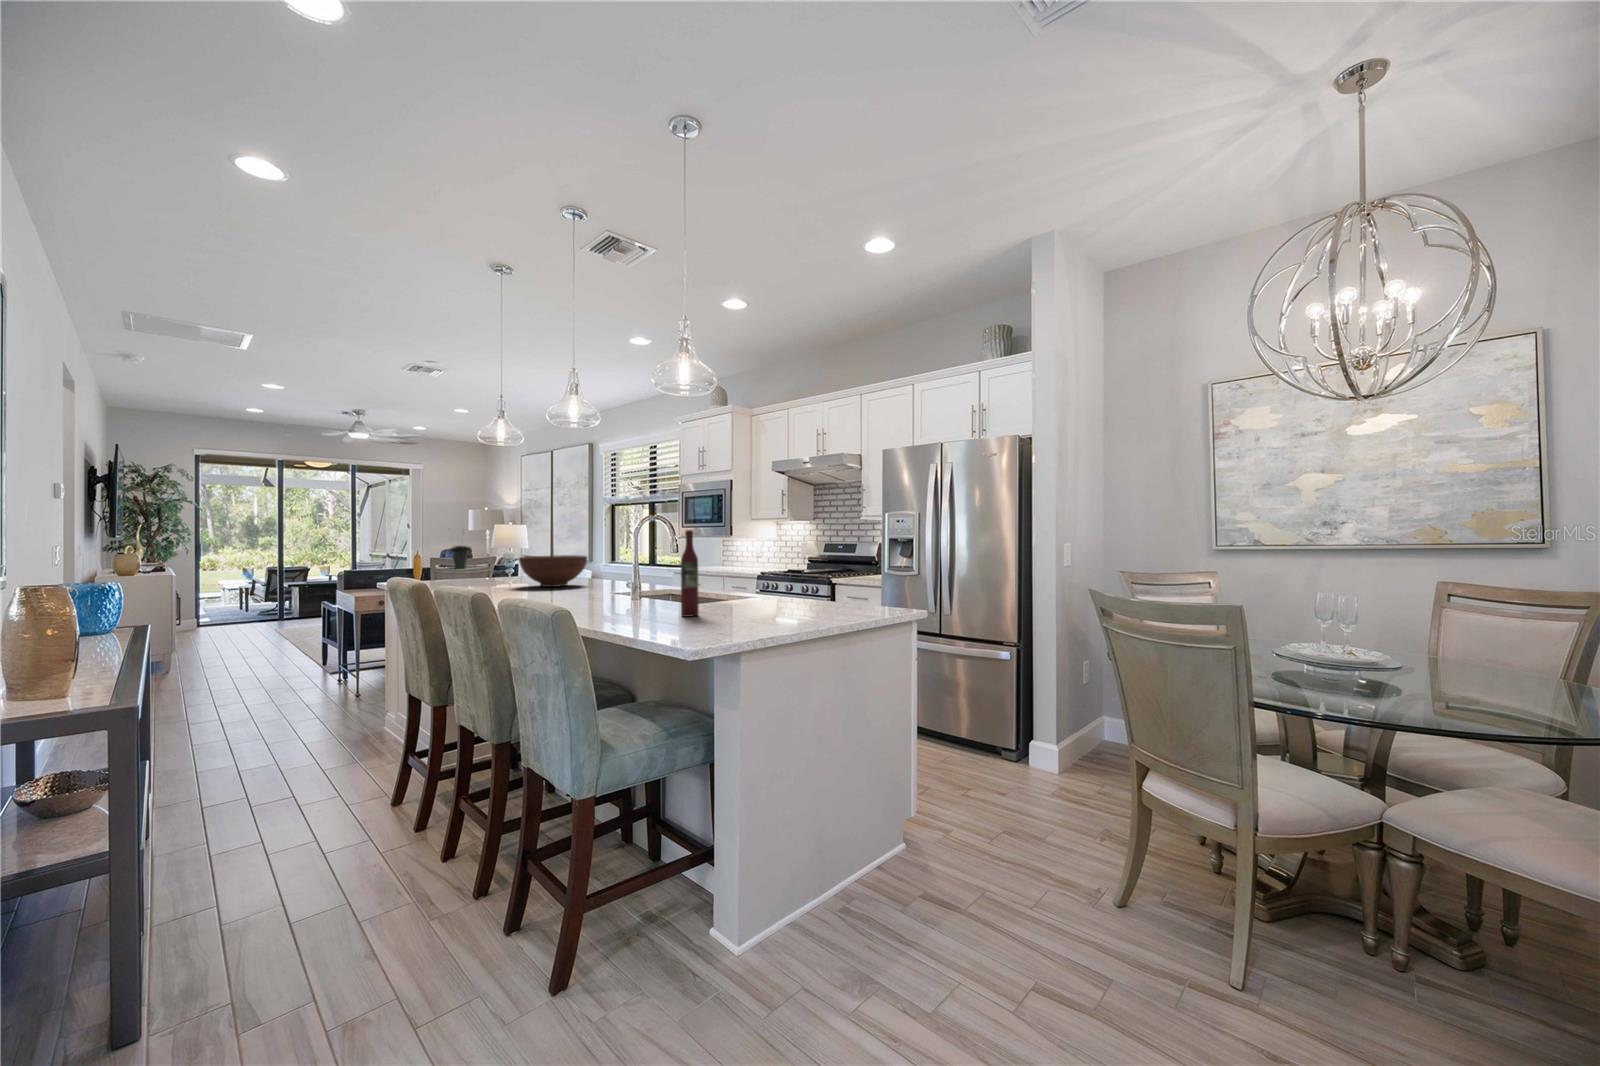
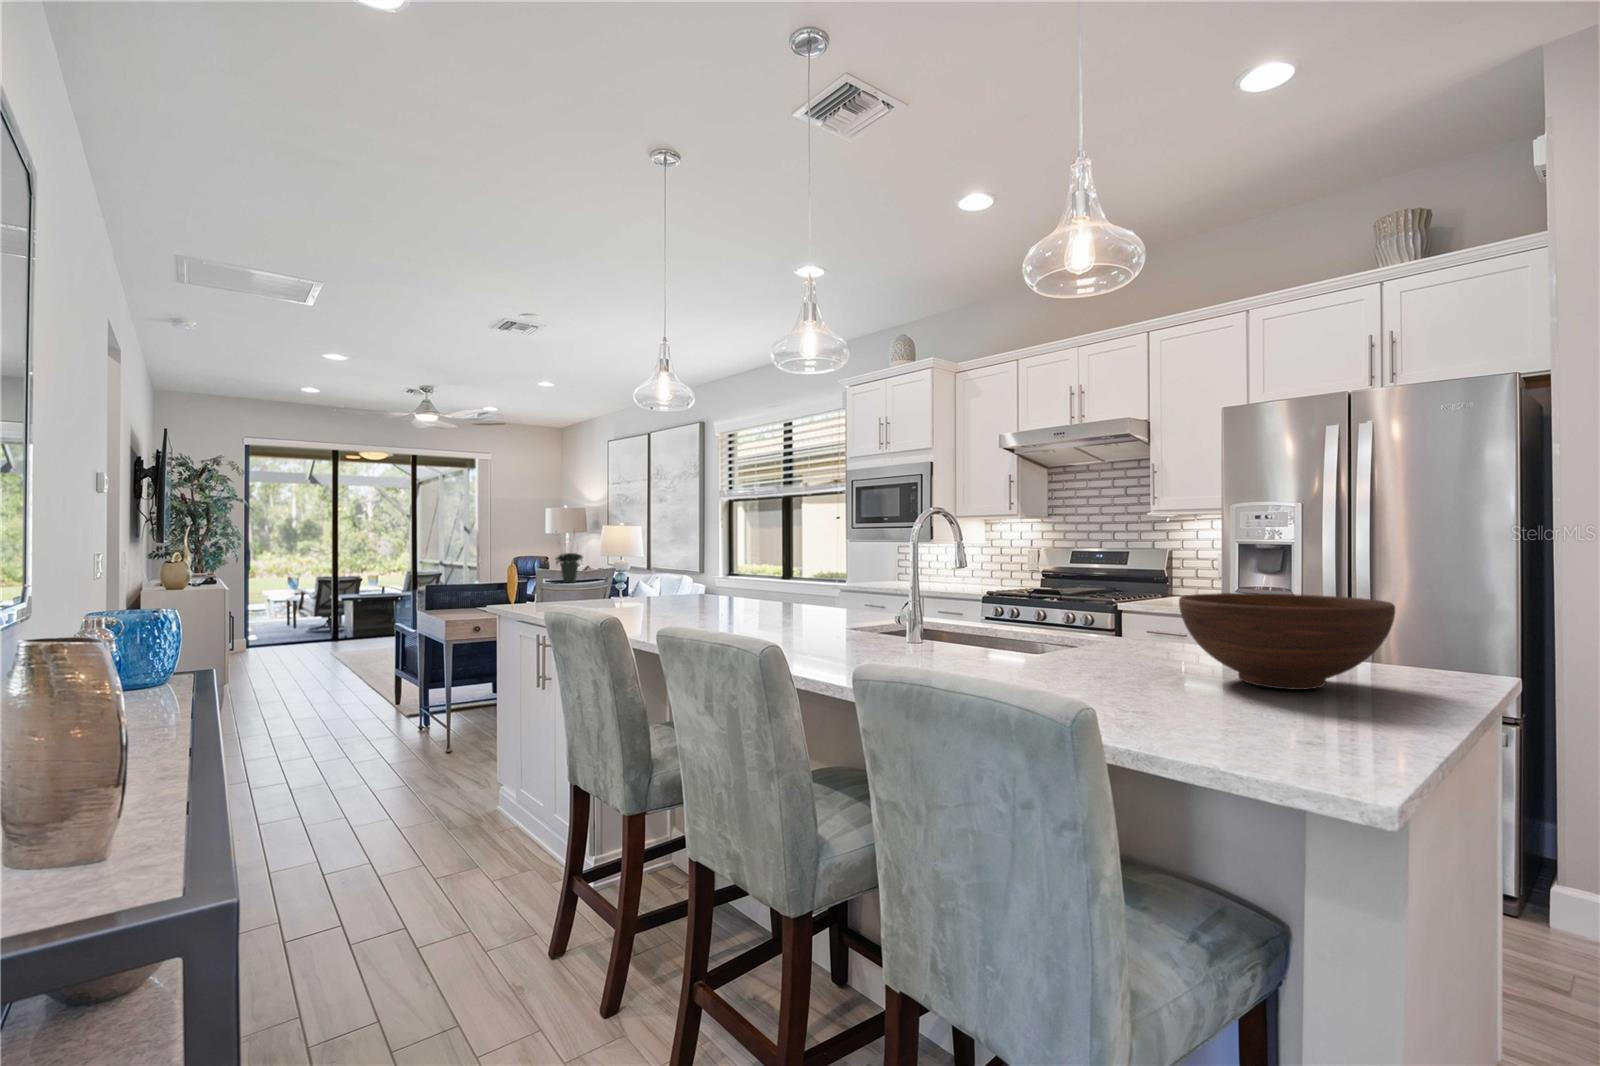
wine bottle: present [681,530,699,617] -> none [1086,530,1119,682]
fruit bowl: present [519,555,587,587] -> present [1179,593,1395,690]

